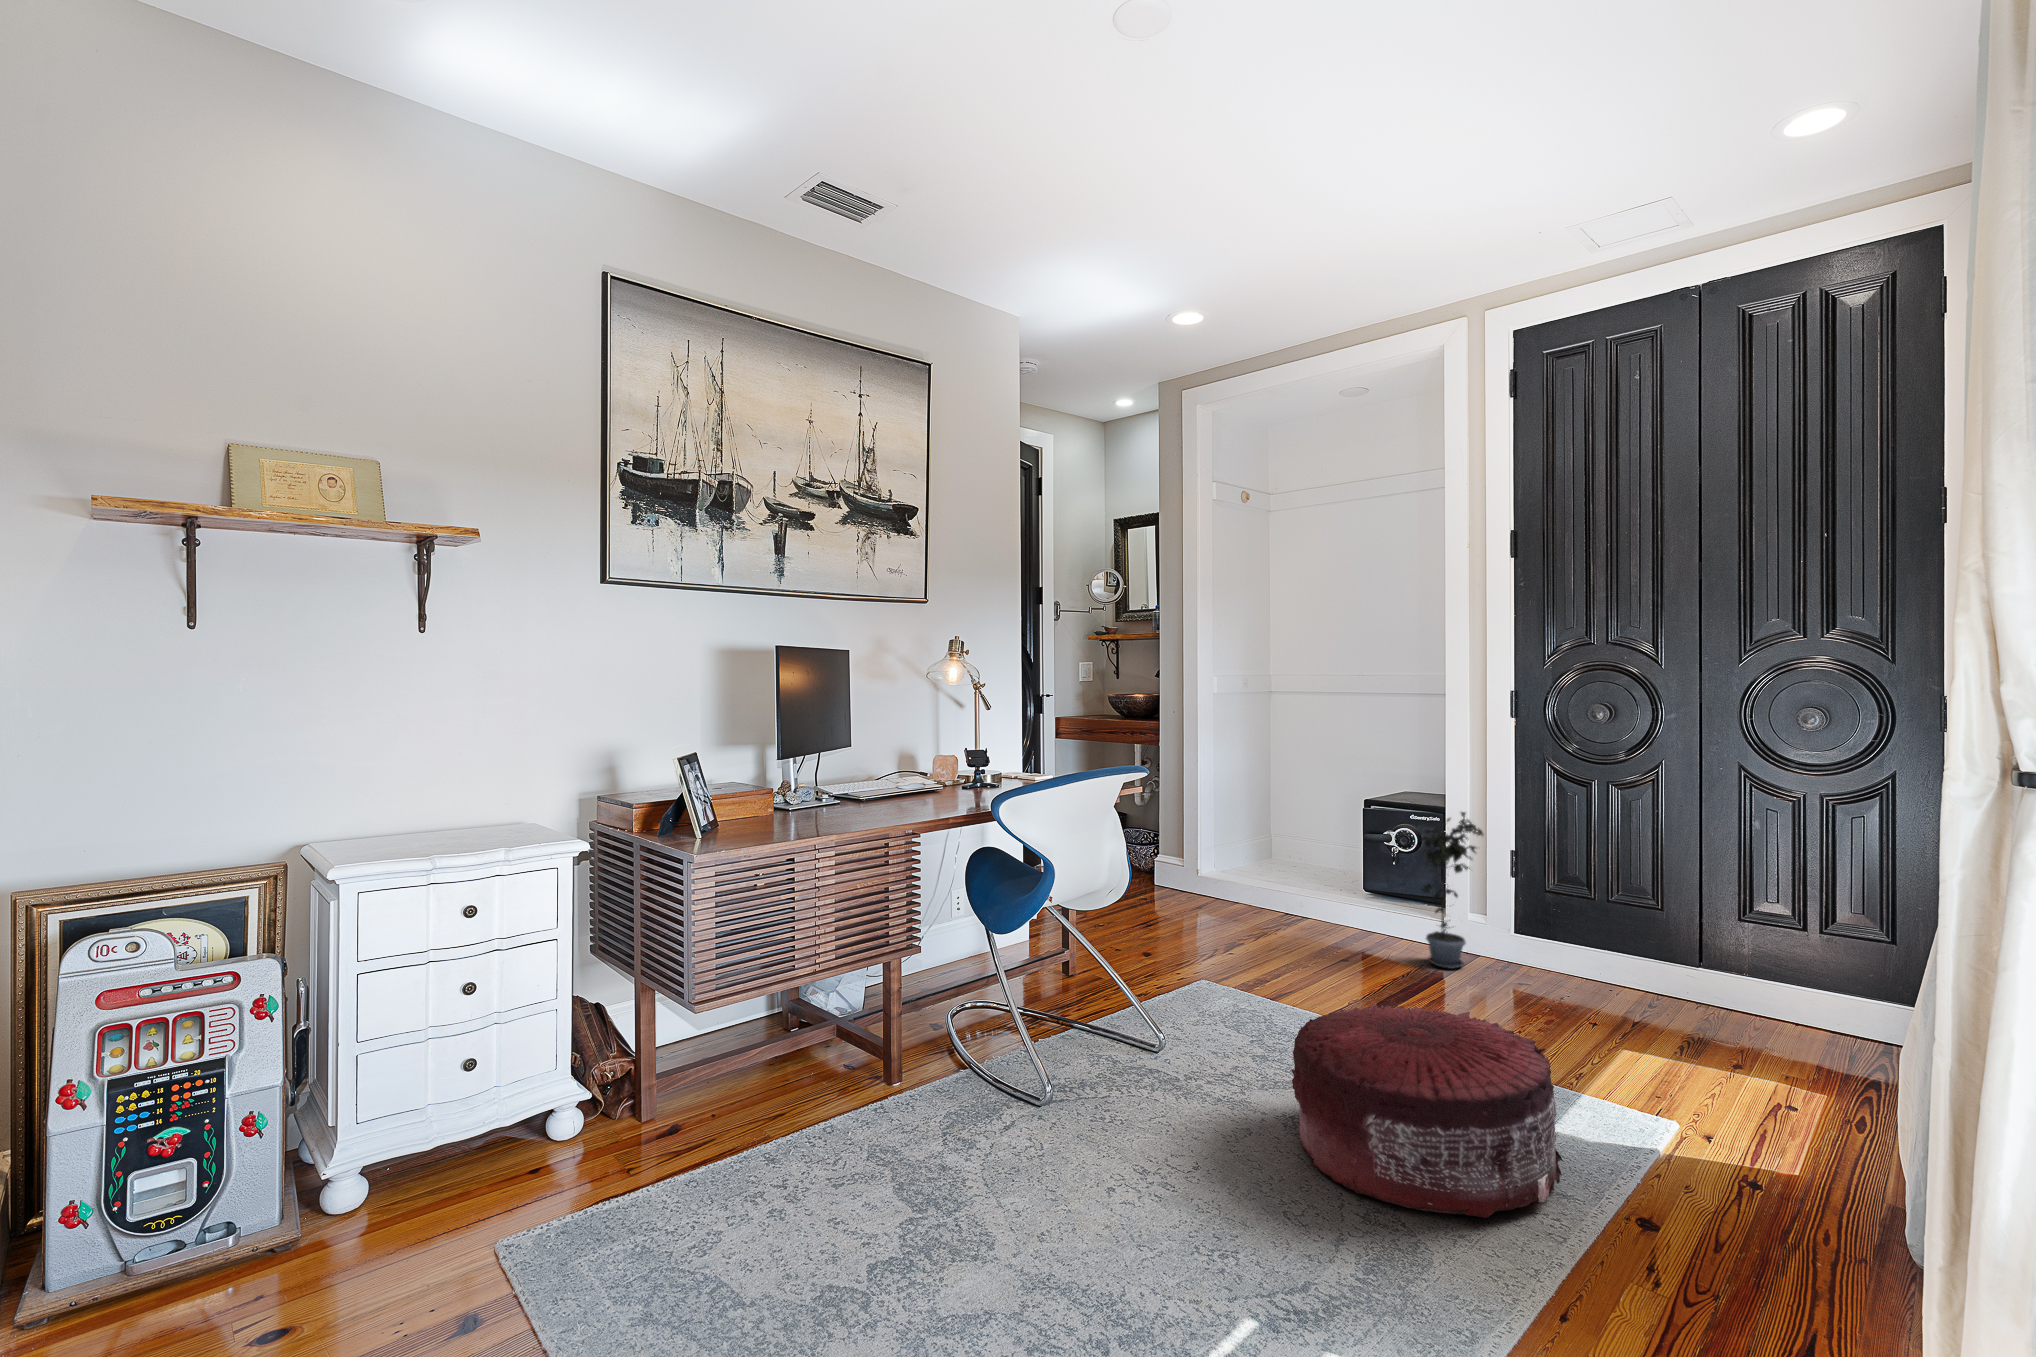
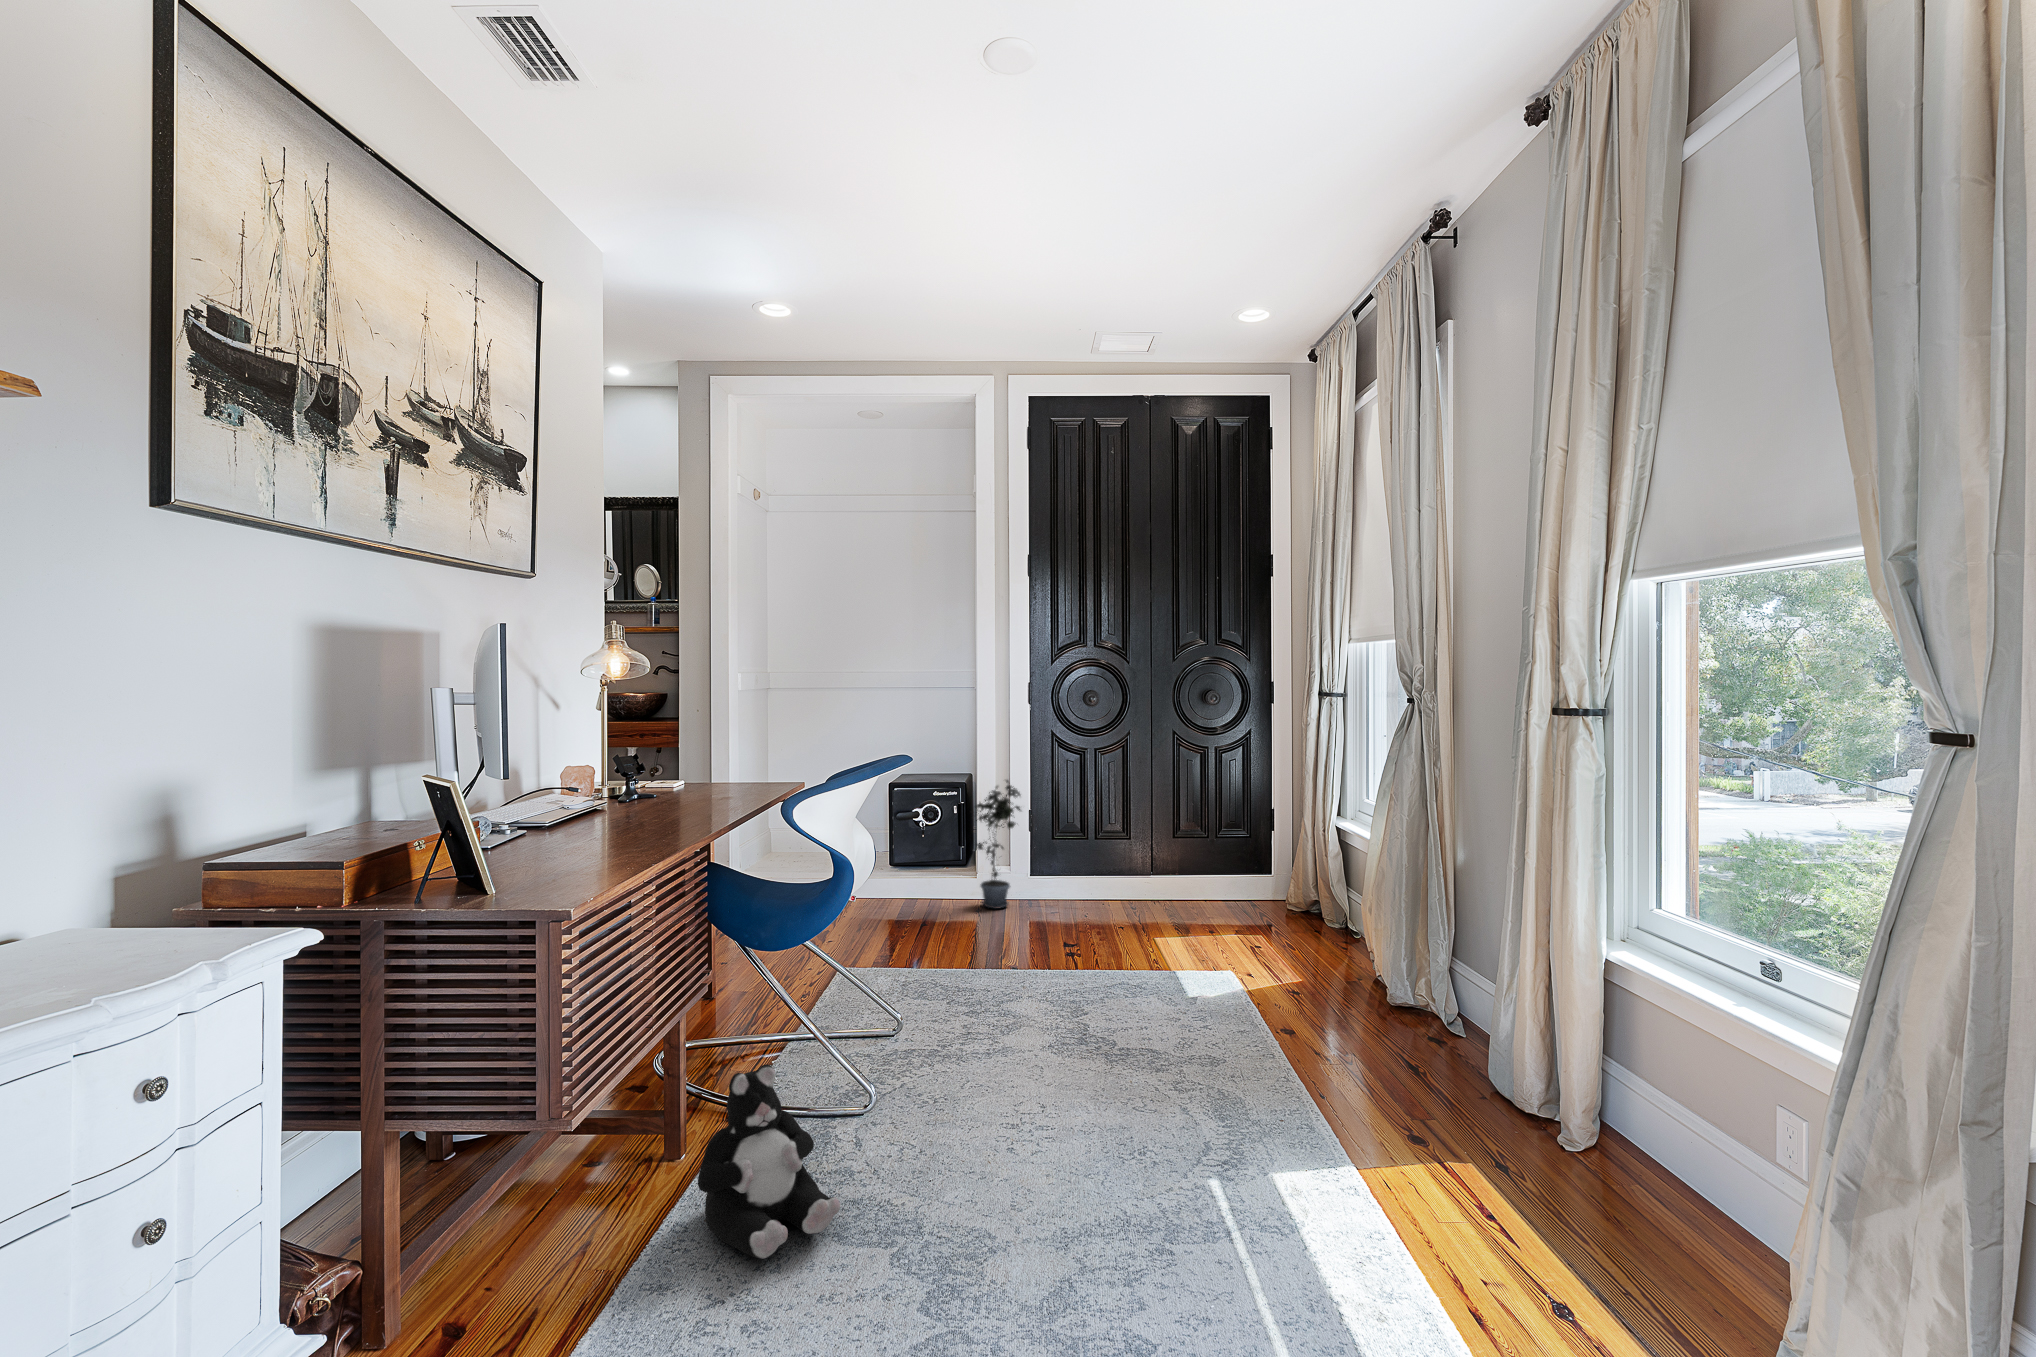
pouf: present [1292,1003,1563,1218] -> none [1072,921,1263,1075]
plush toy: none [807,1017,909,1168] -> present [698,1064,840,1259]

